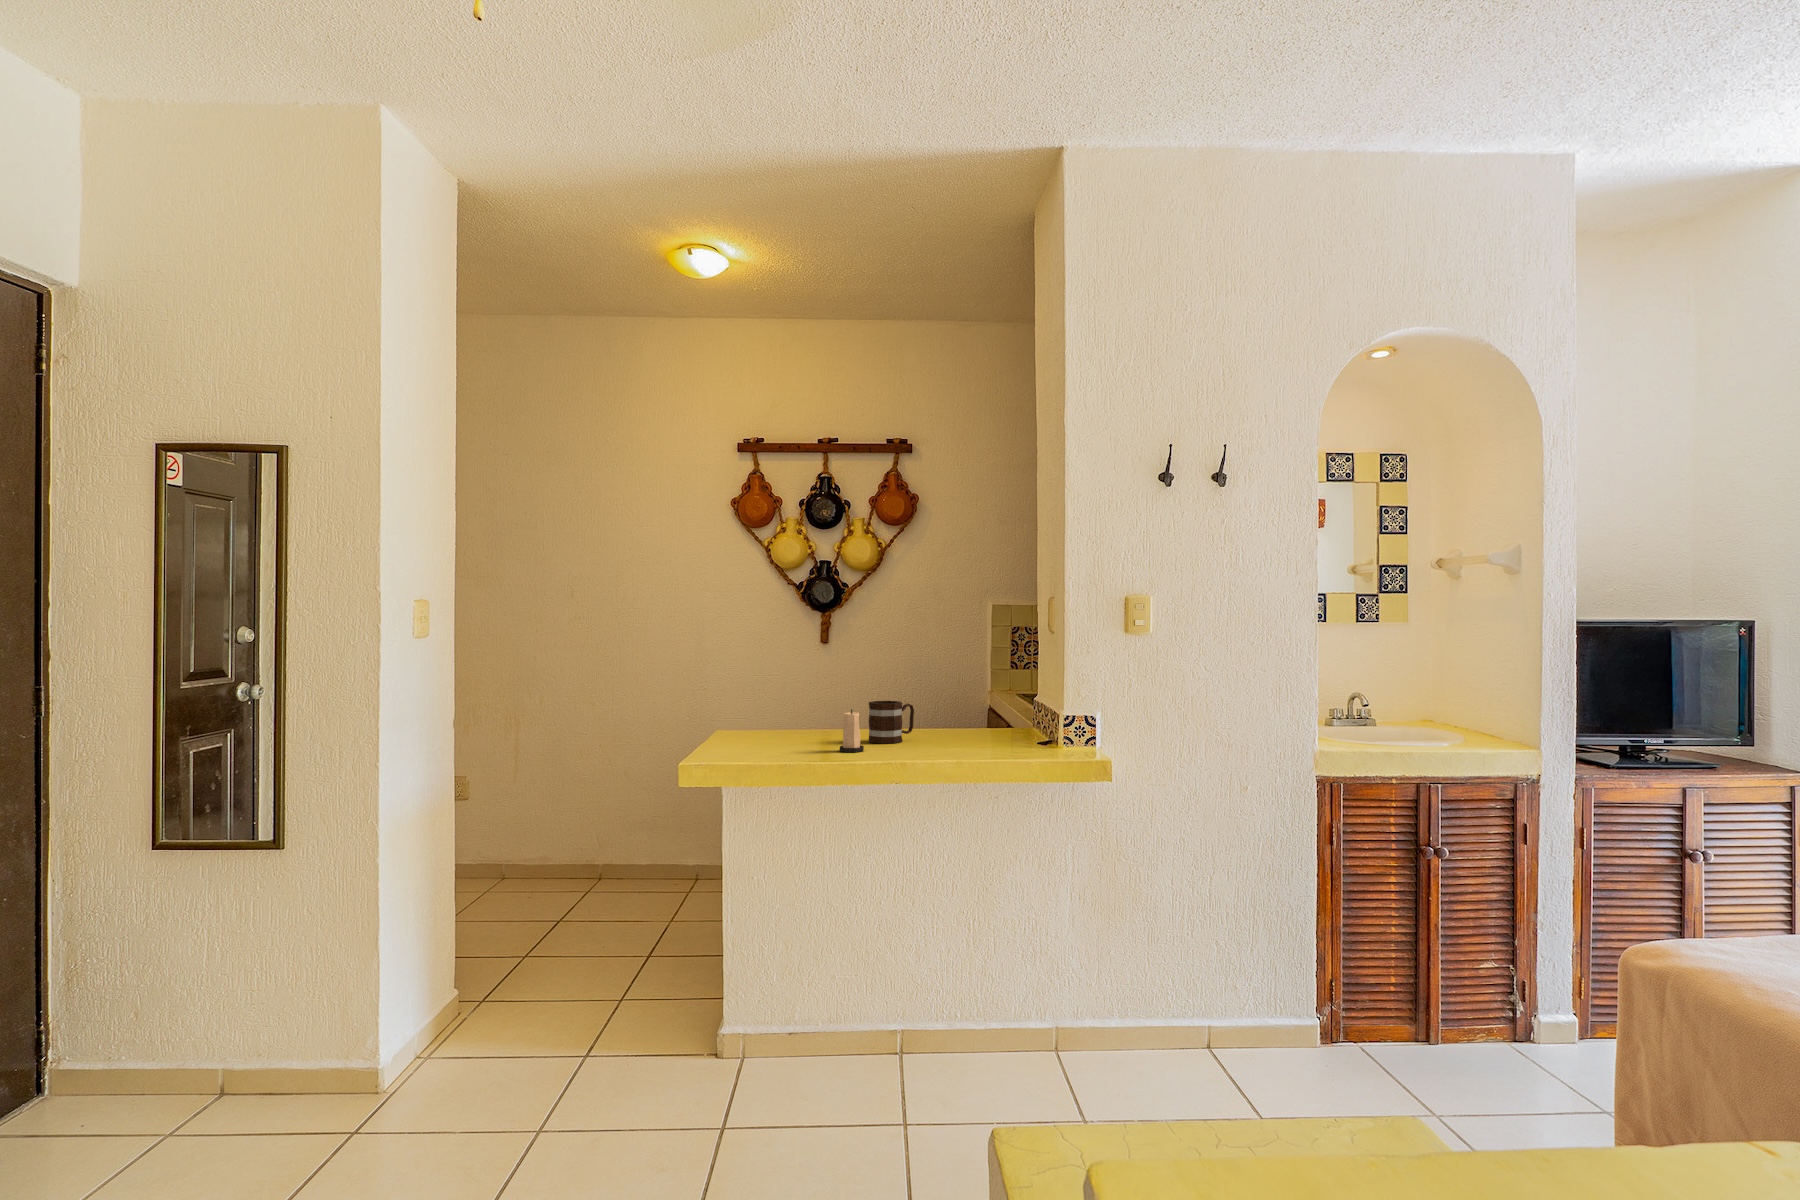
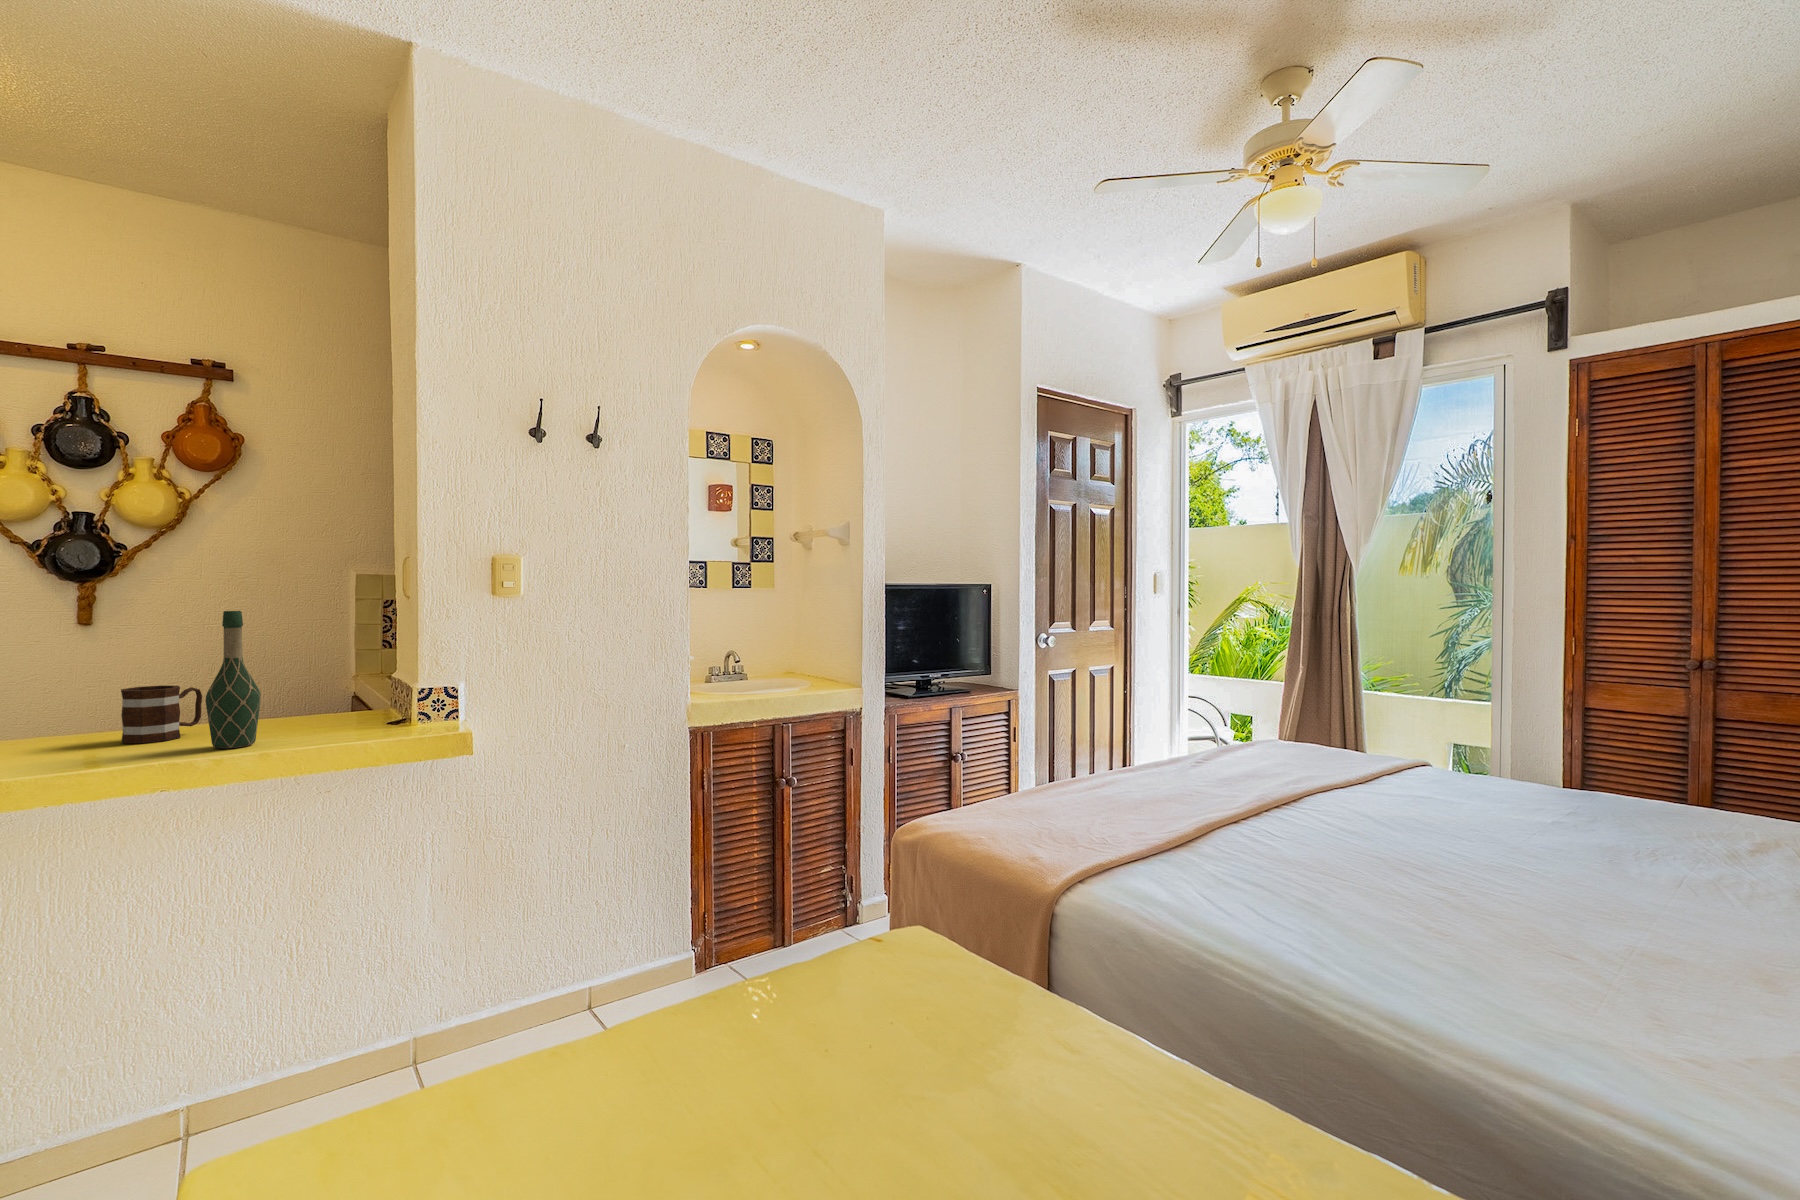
wine bottle: none [923,645,956,752] -> present [206,611,261,748]
candle: present [840,709,864,752] -> none [54,702,103,763]

